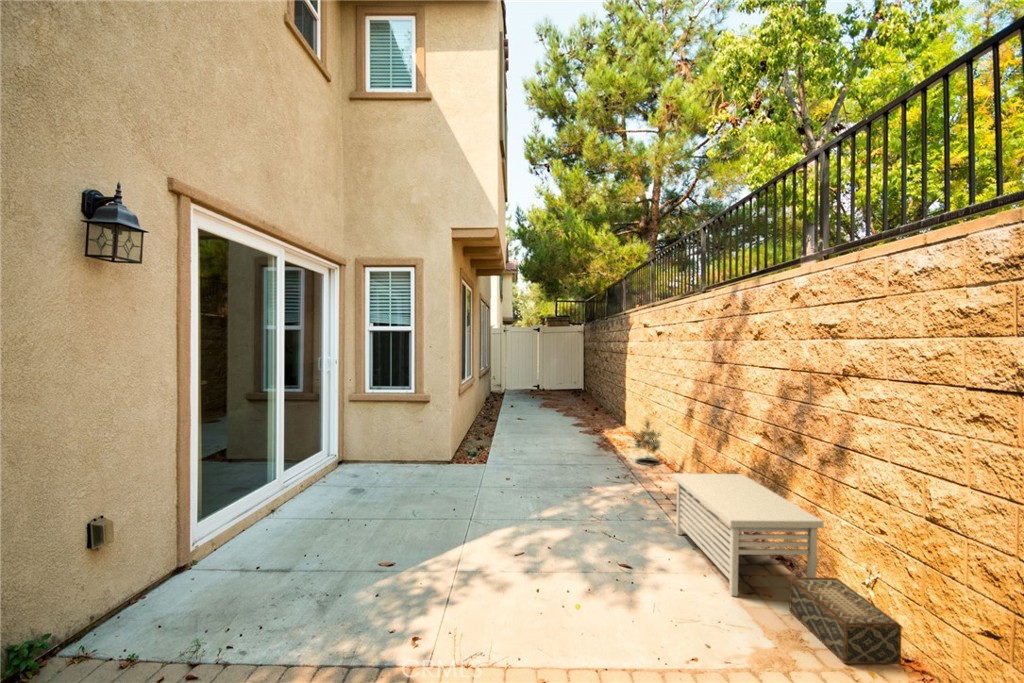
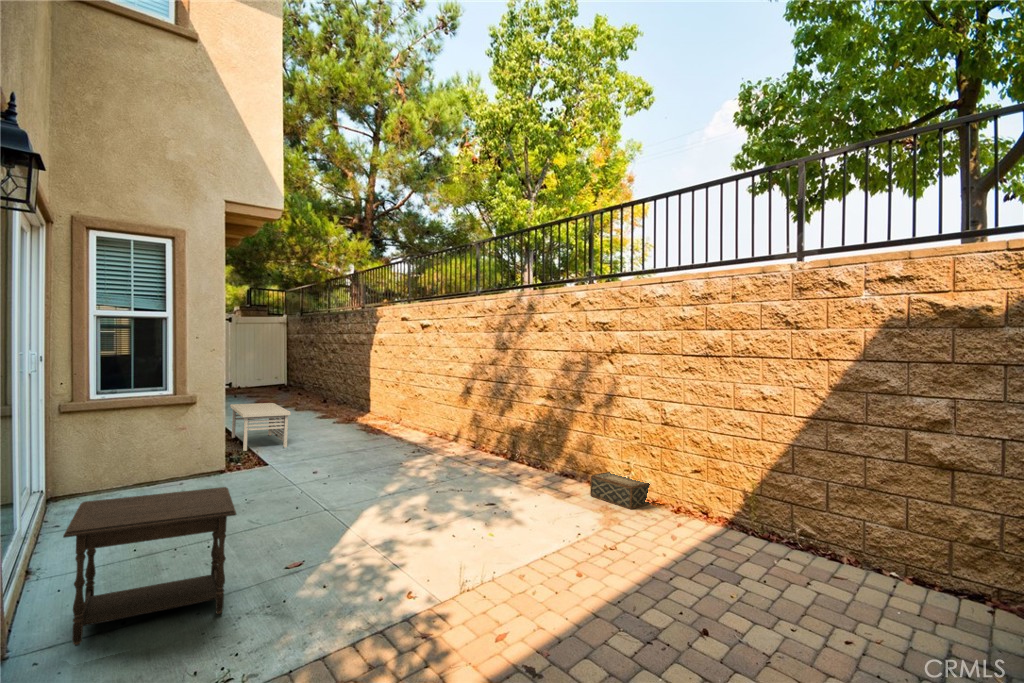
potted tree: present [633,422,661,466] -> none [408,397,436,438]
storage bench: present [673,473,824,596] -> present [230,403,291,451]
side table: none [62,512,257,659] -> present [63,487,236,646]

